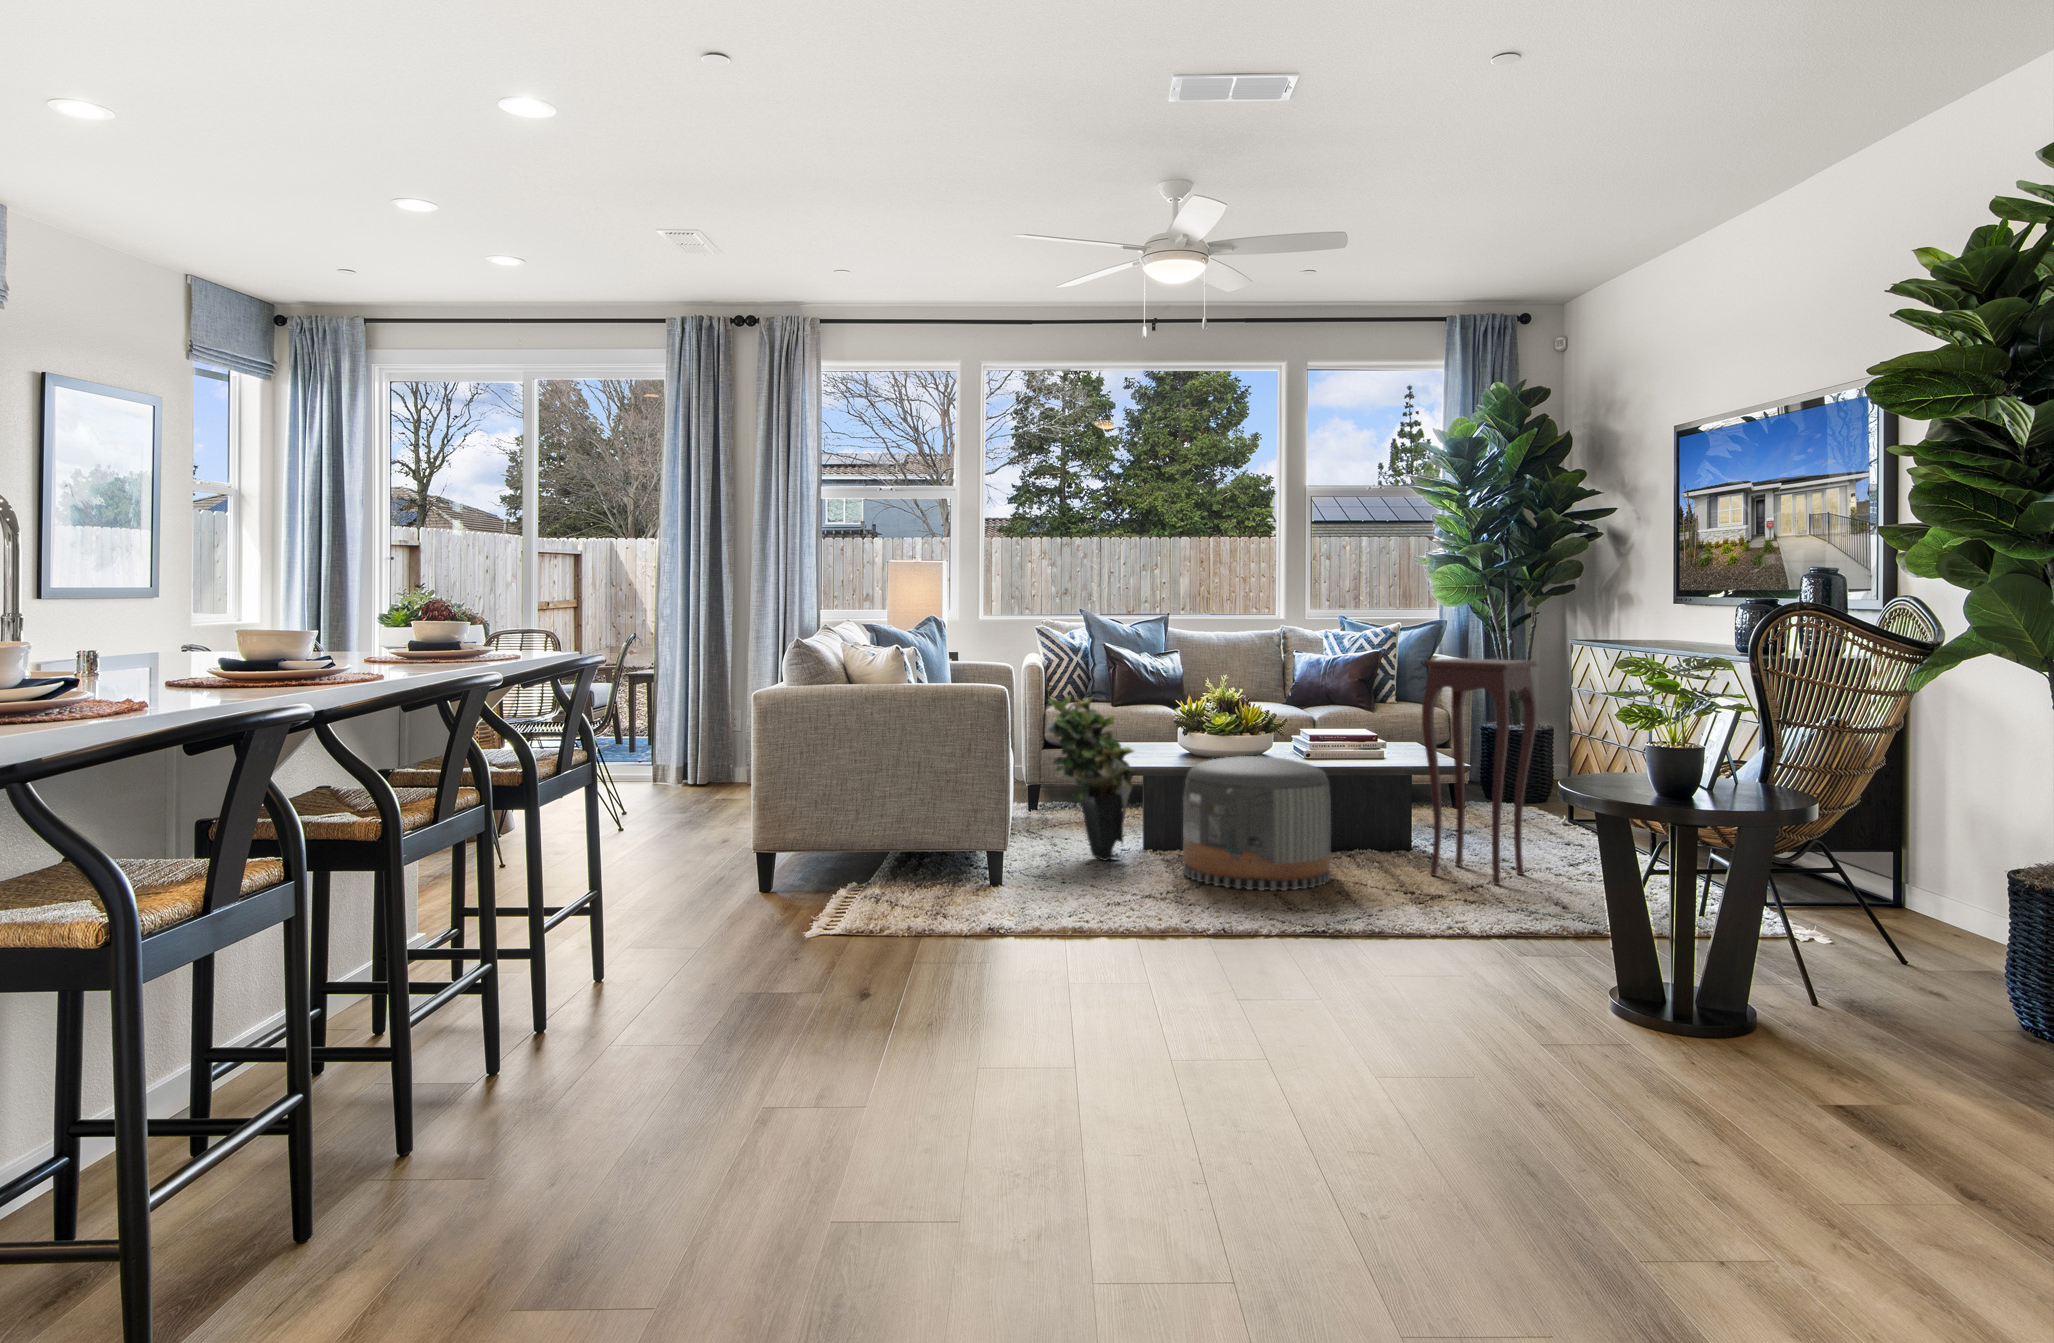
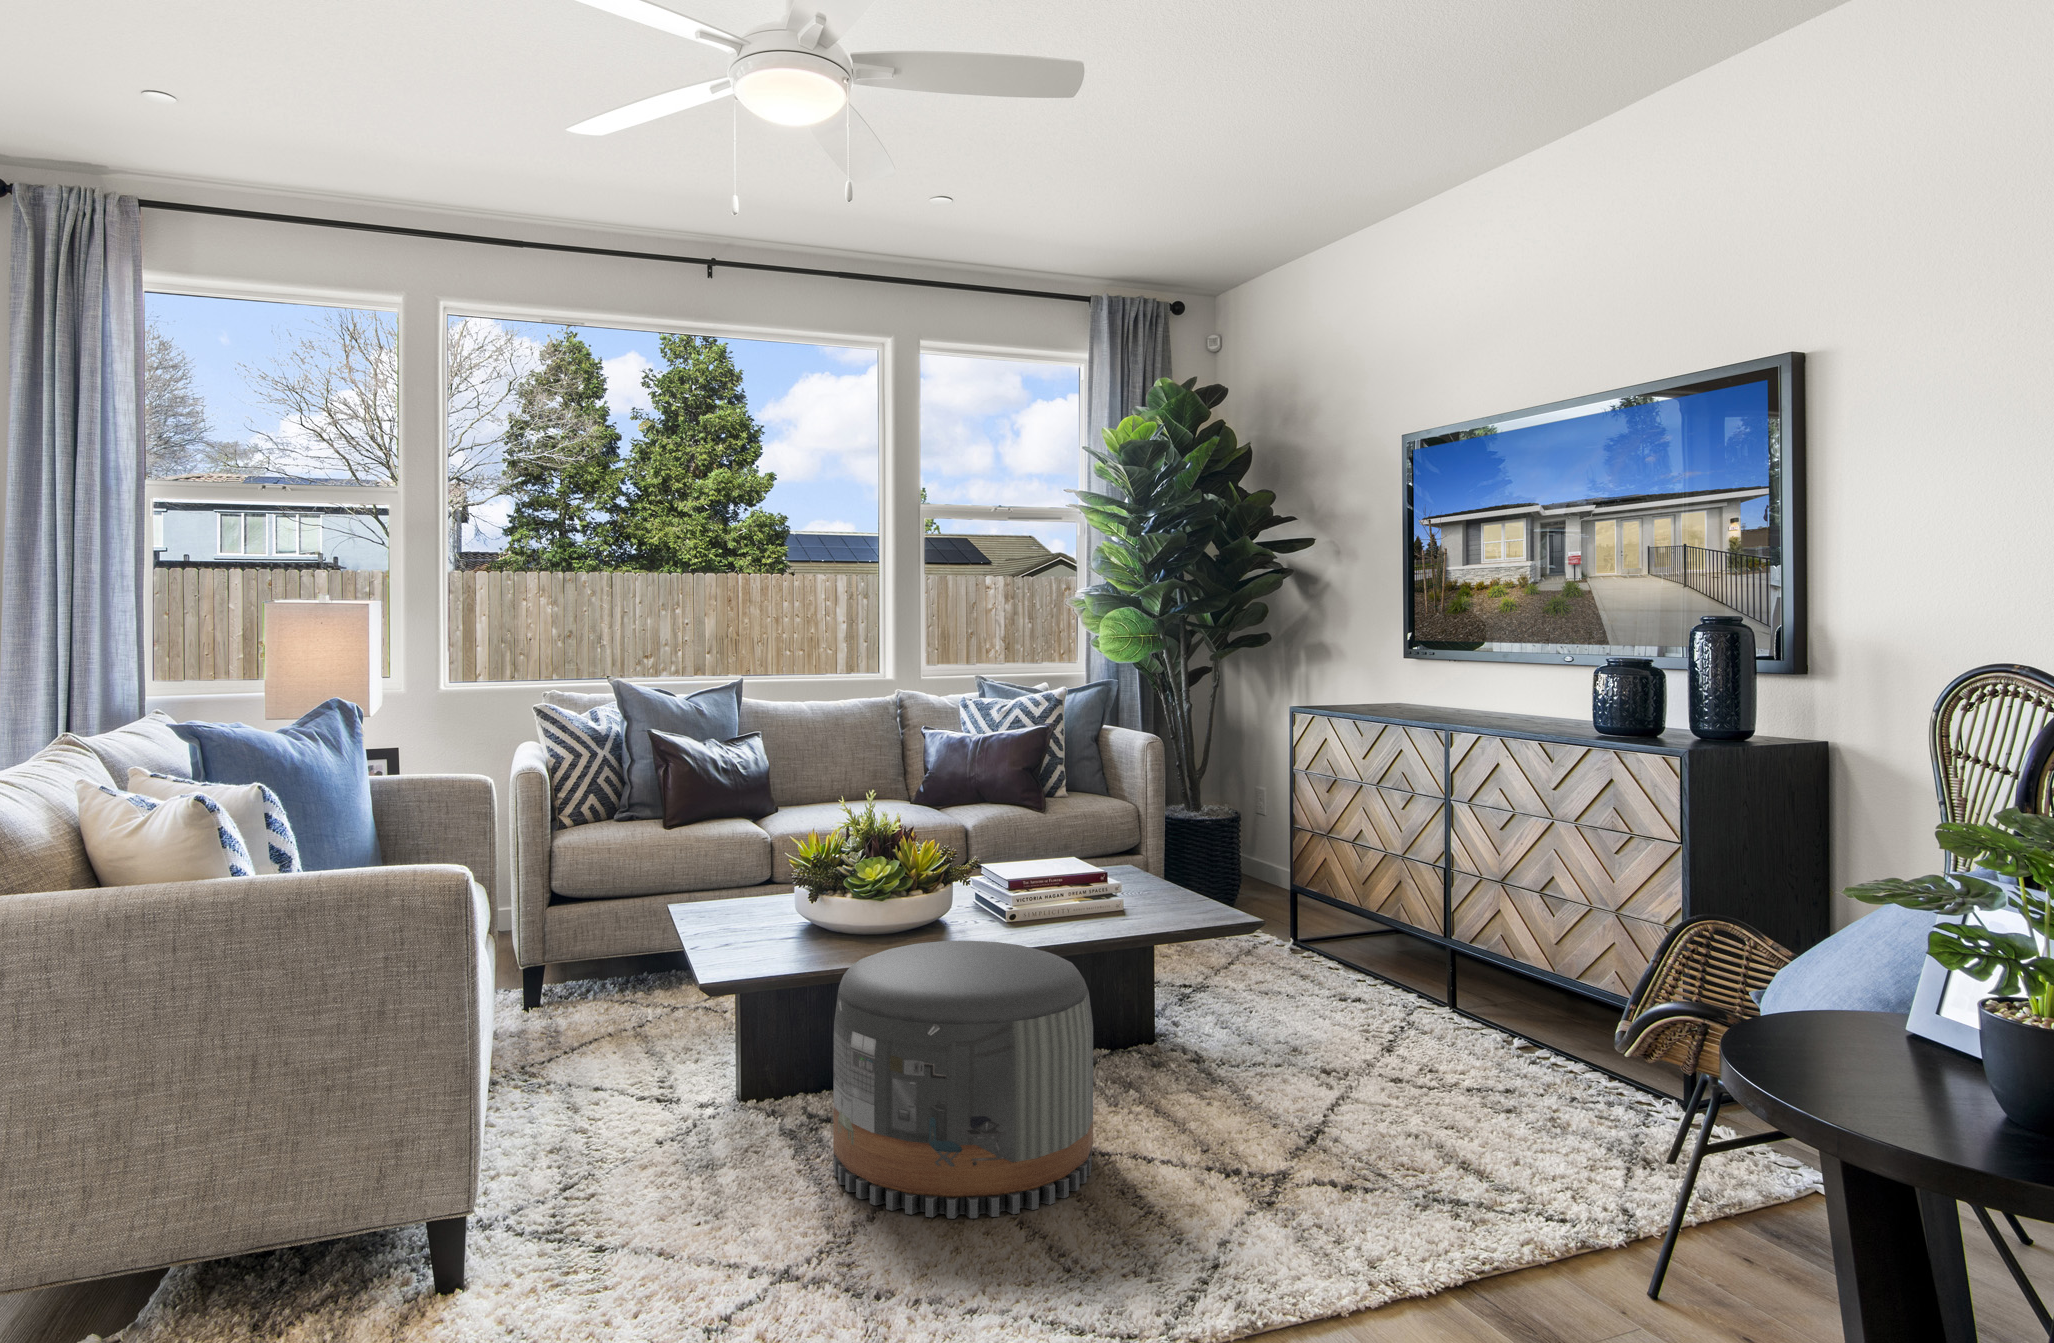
side table: present [1422,658,1537,885] -> none [1216,754,1369,1133]
potted plant: present [1046,696,1134,861] -> none [564,837,738,1155]

